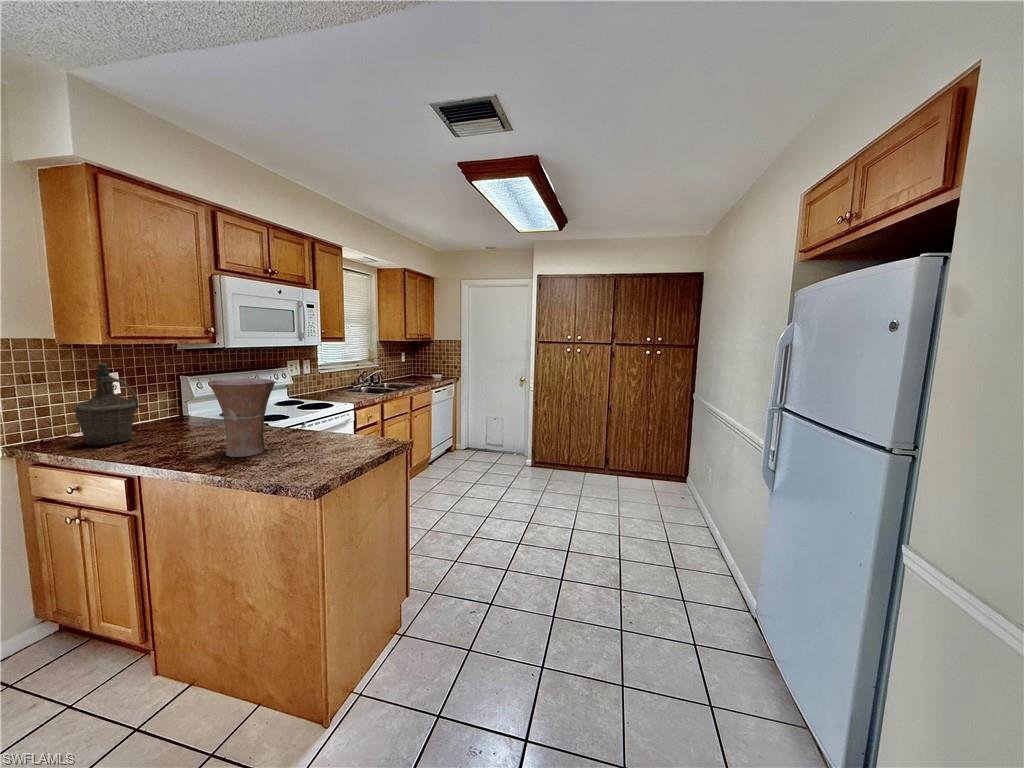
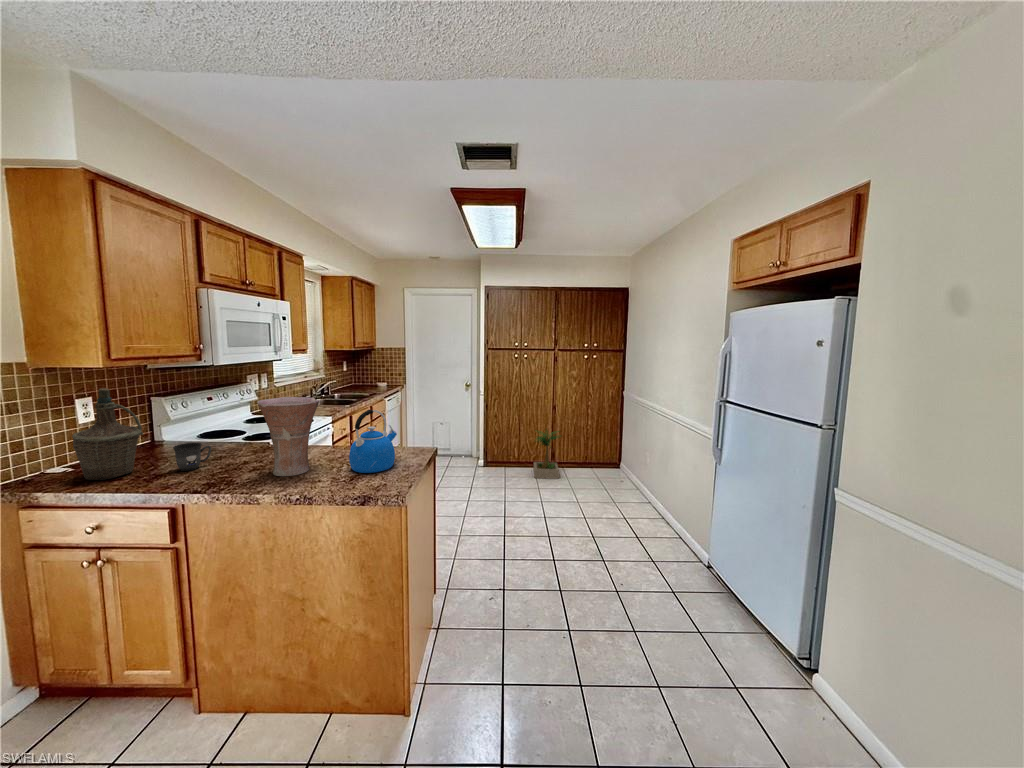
kettle: none [295,394,354,461] -> present [349,410,397,473]
mug: none [156,418,194,444] -> present [173,443,211,471]
potted plant: none [581,430,620,488] -> present [533,431,559,479]

